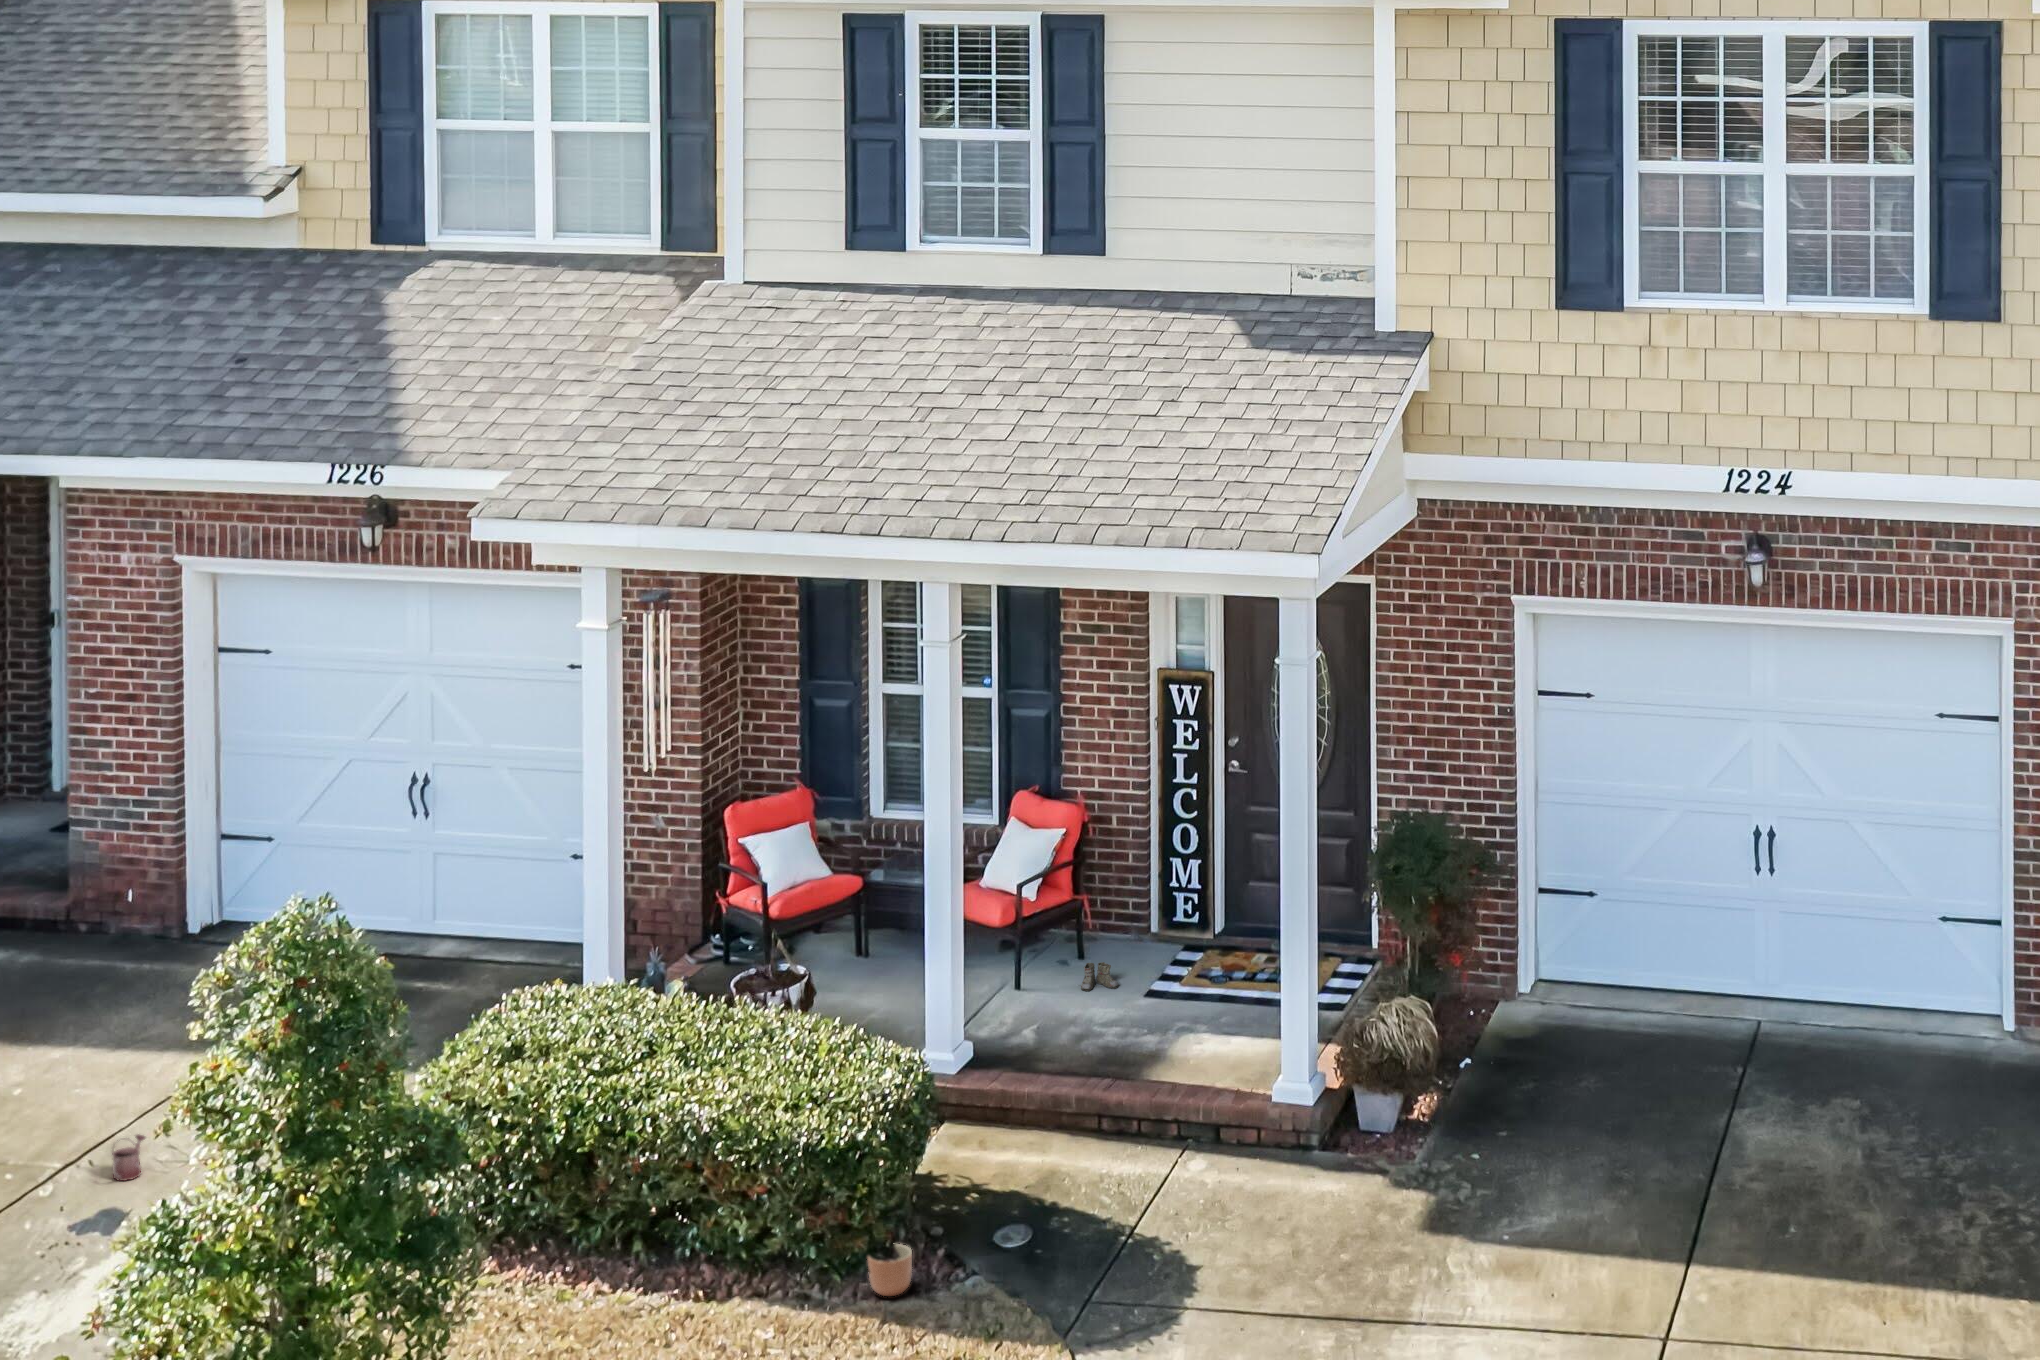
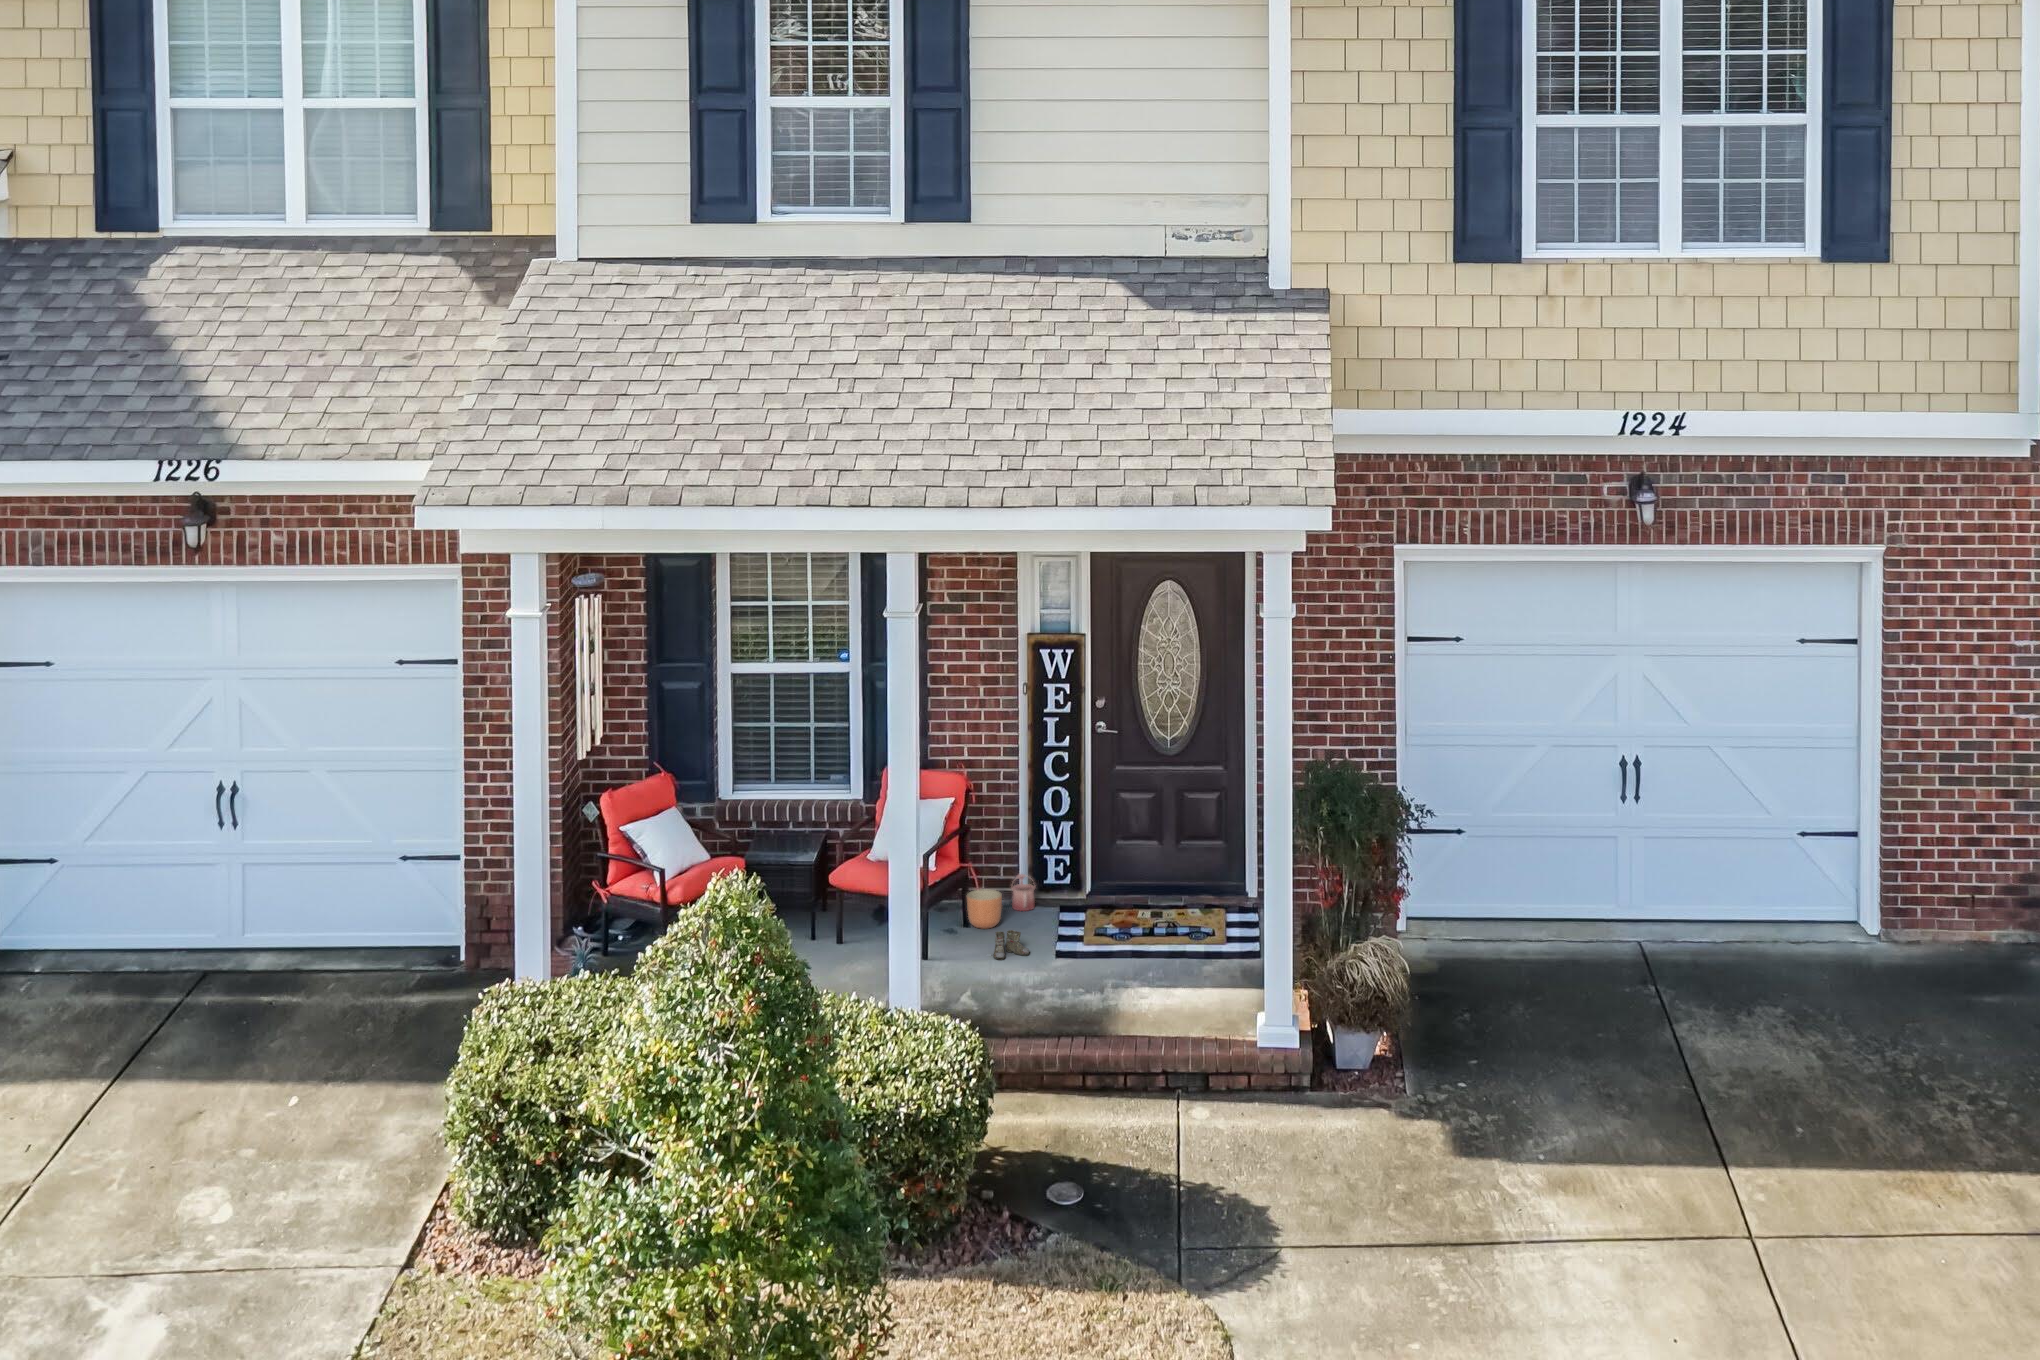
watering can: present [112,1135,145,1181] -> present [1011,874,1035,911]
planter: present [868,1244,912,1296] -> present [967,889,1002,929]

